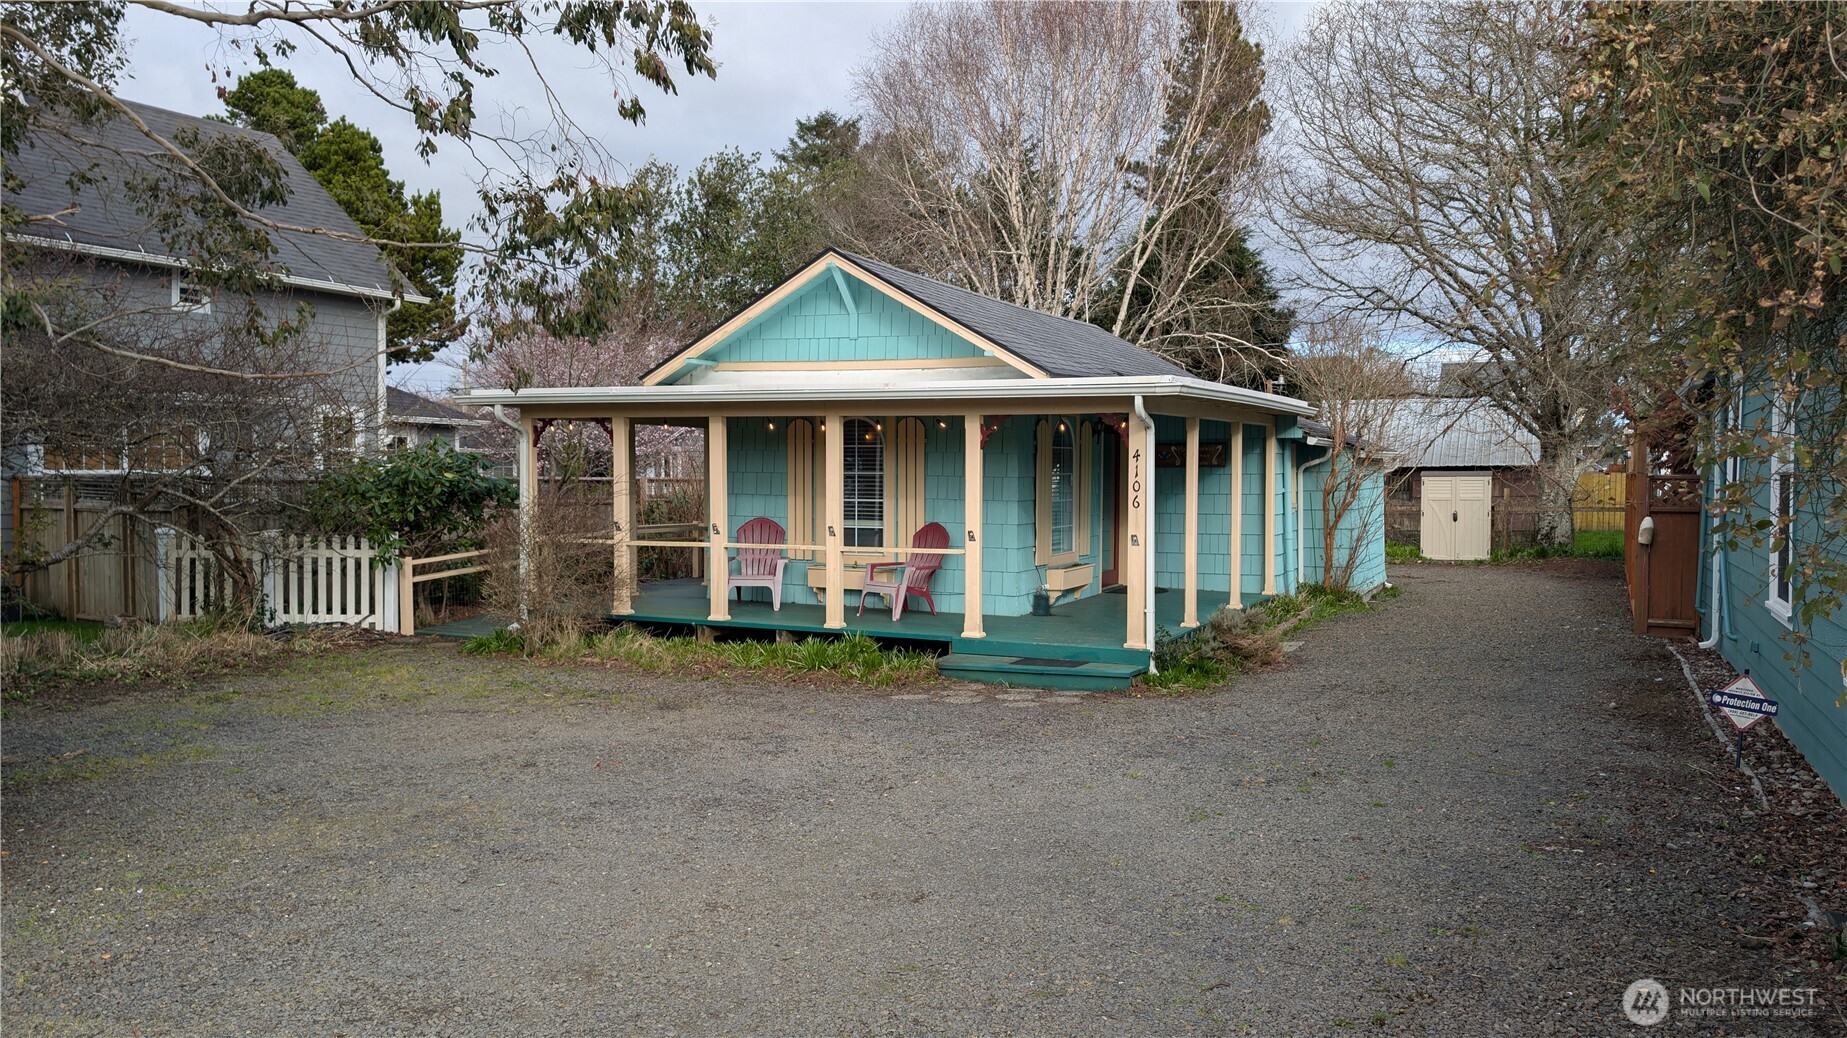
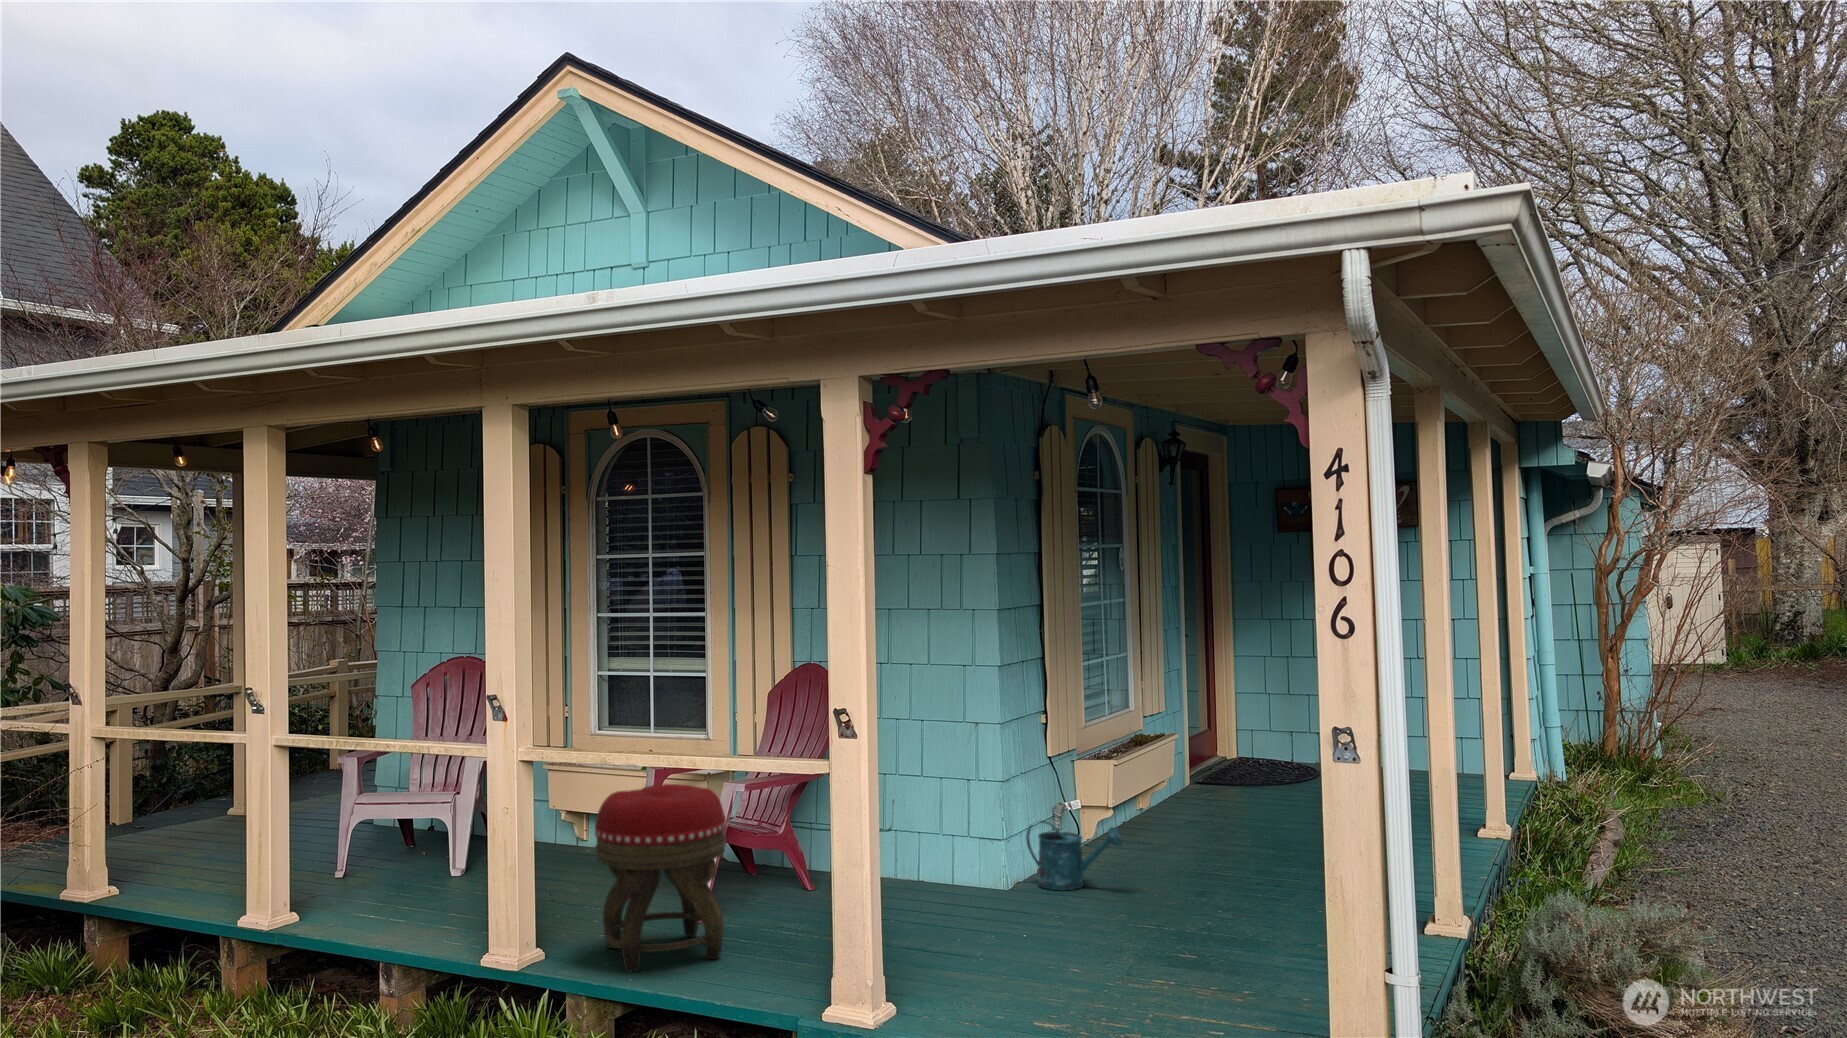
footstool: none [868,565,917,629] -> present [595,784,726,972]

